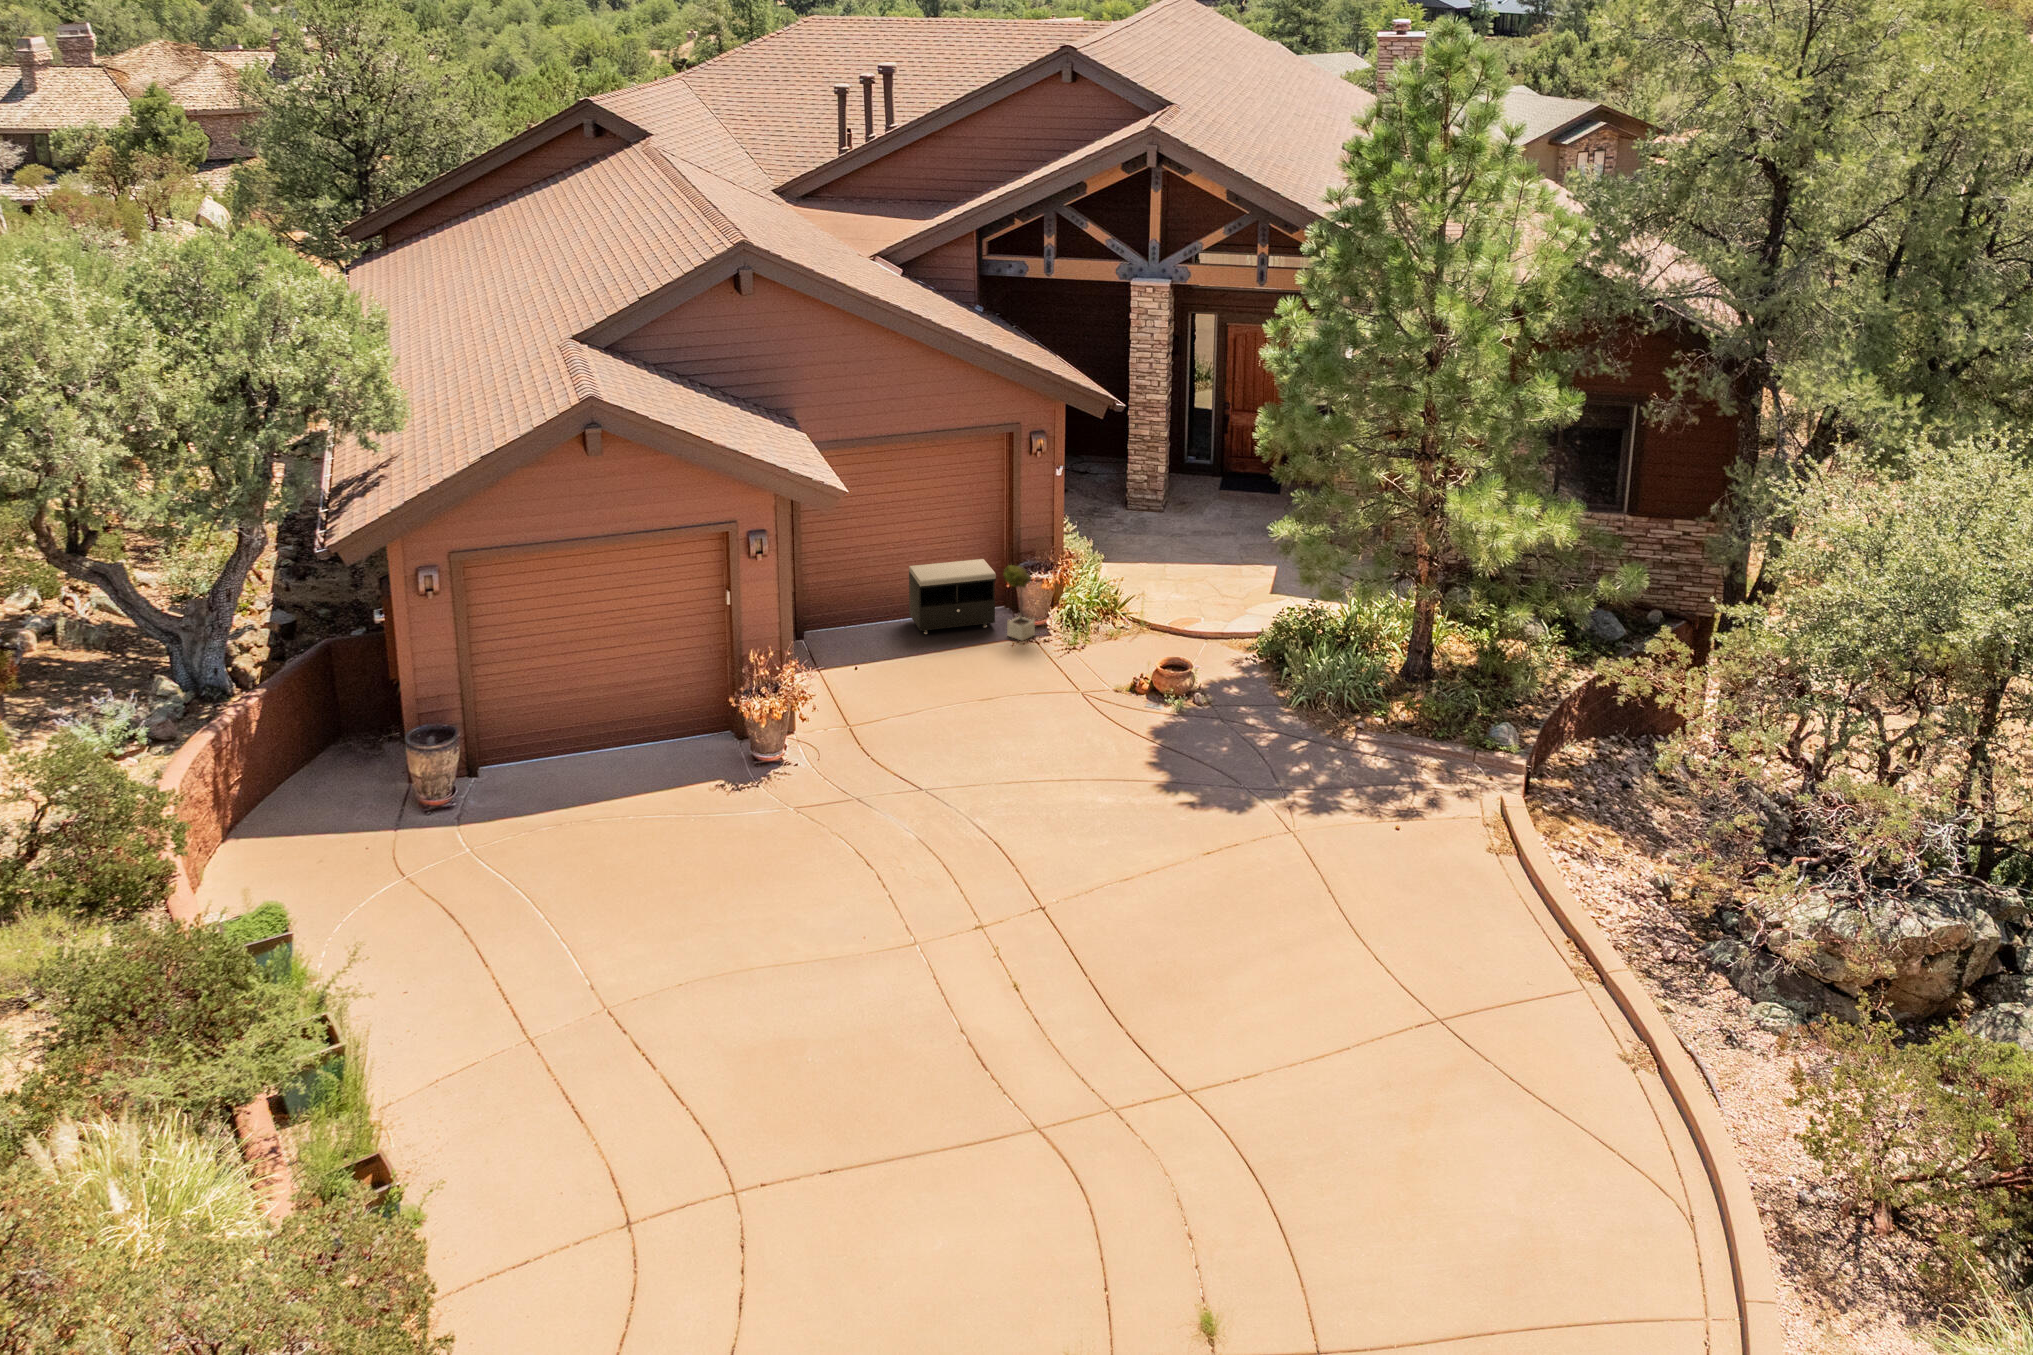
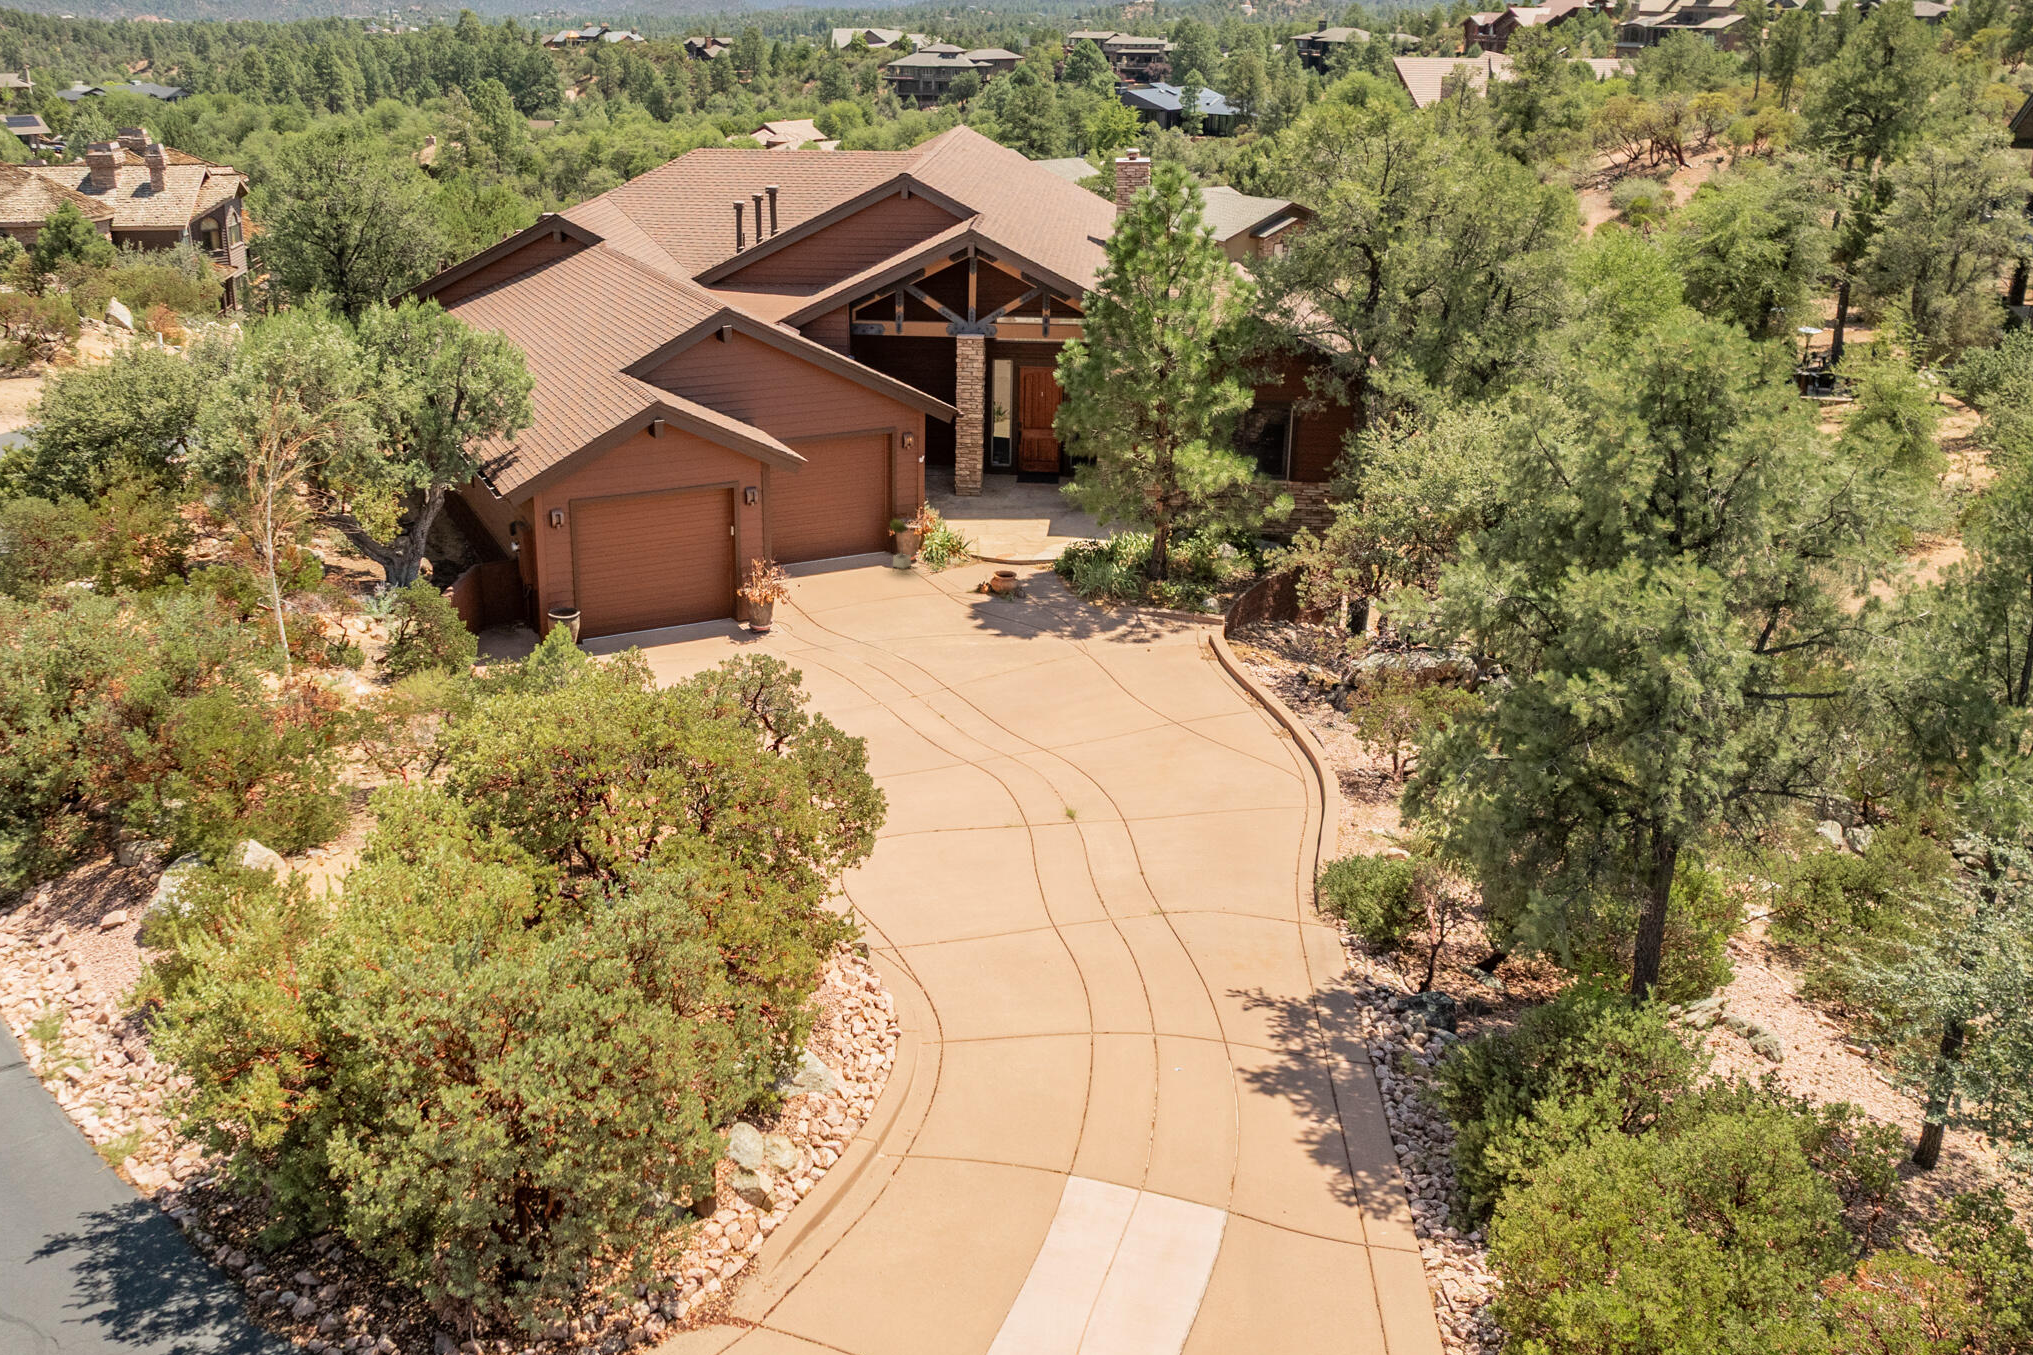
storage bench: present [909,559,996,634] -> none [826,518,884,567]

